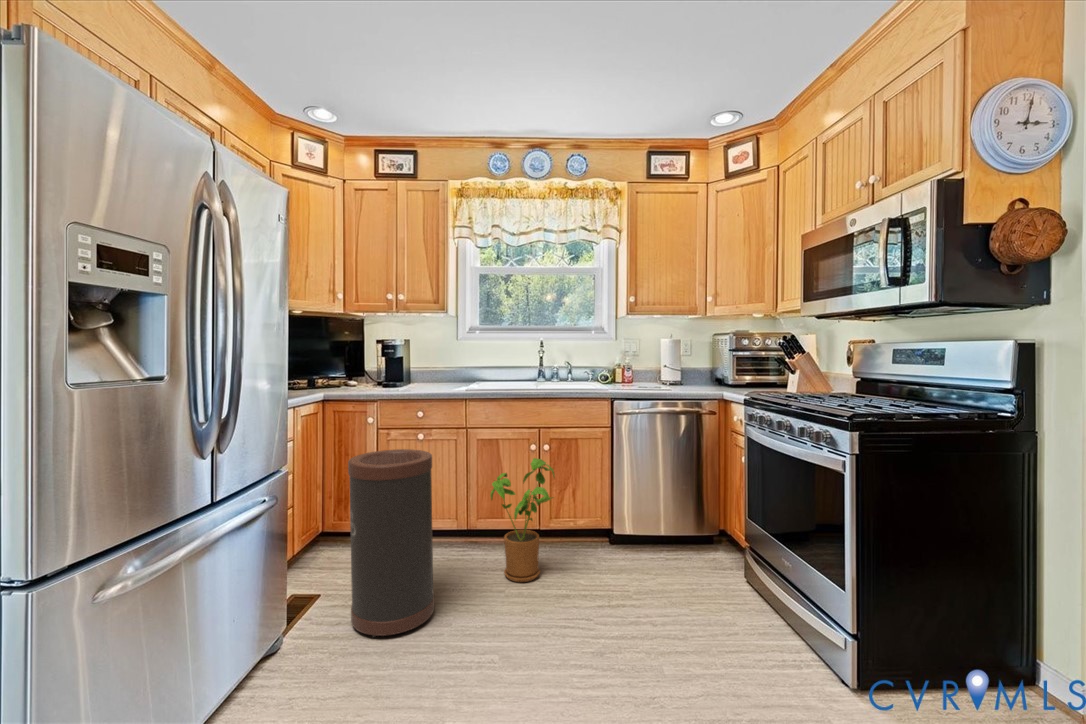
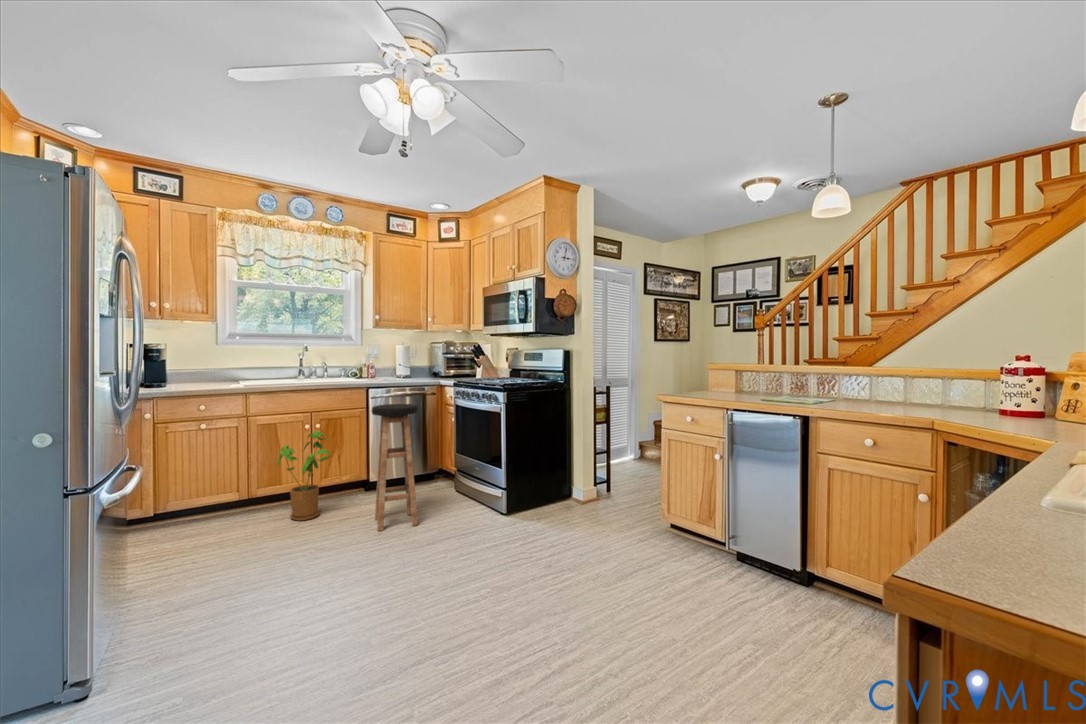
bar stool: none [598,431,671,648] -> present [372,404,418,531]
trash can: present [348,449,434,637] -> none [169,430,246,568]

